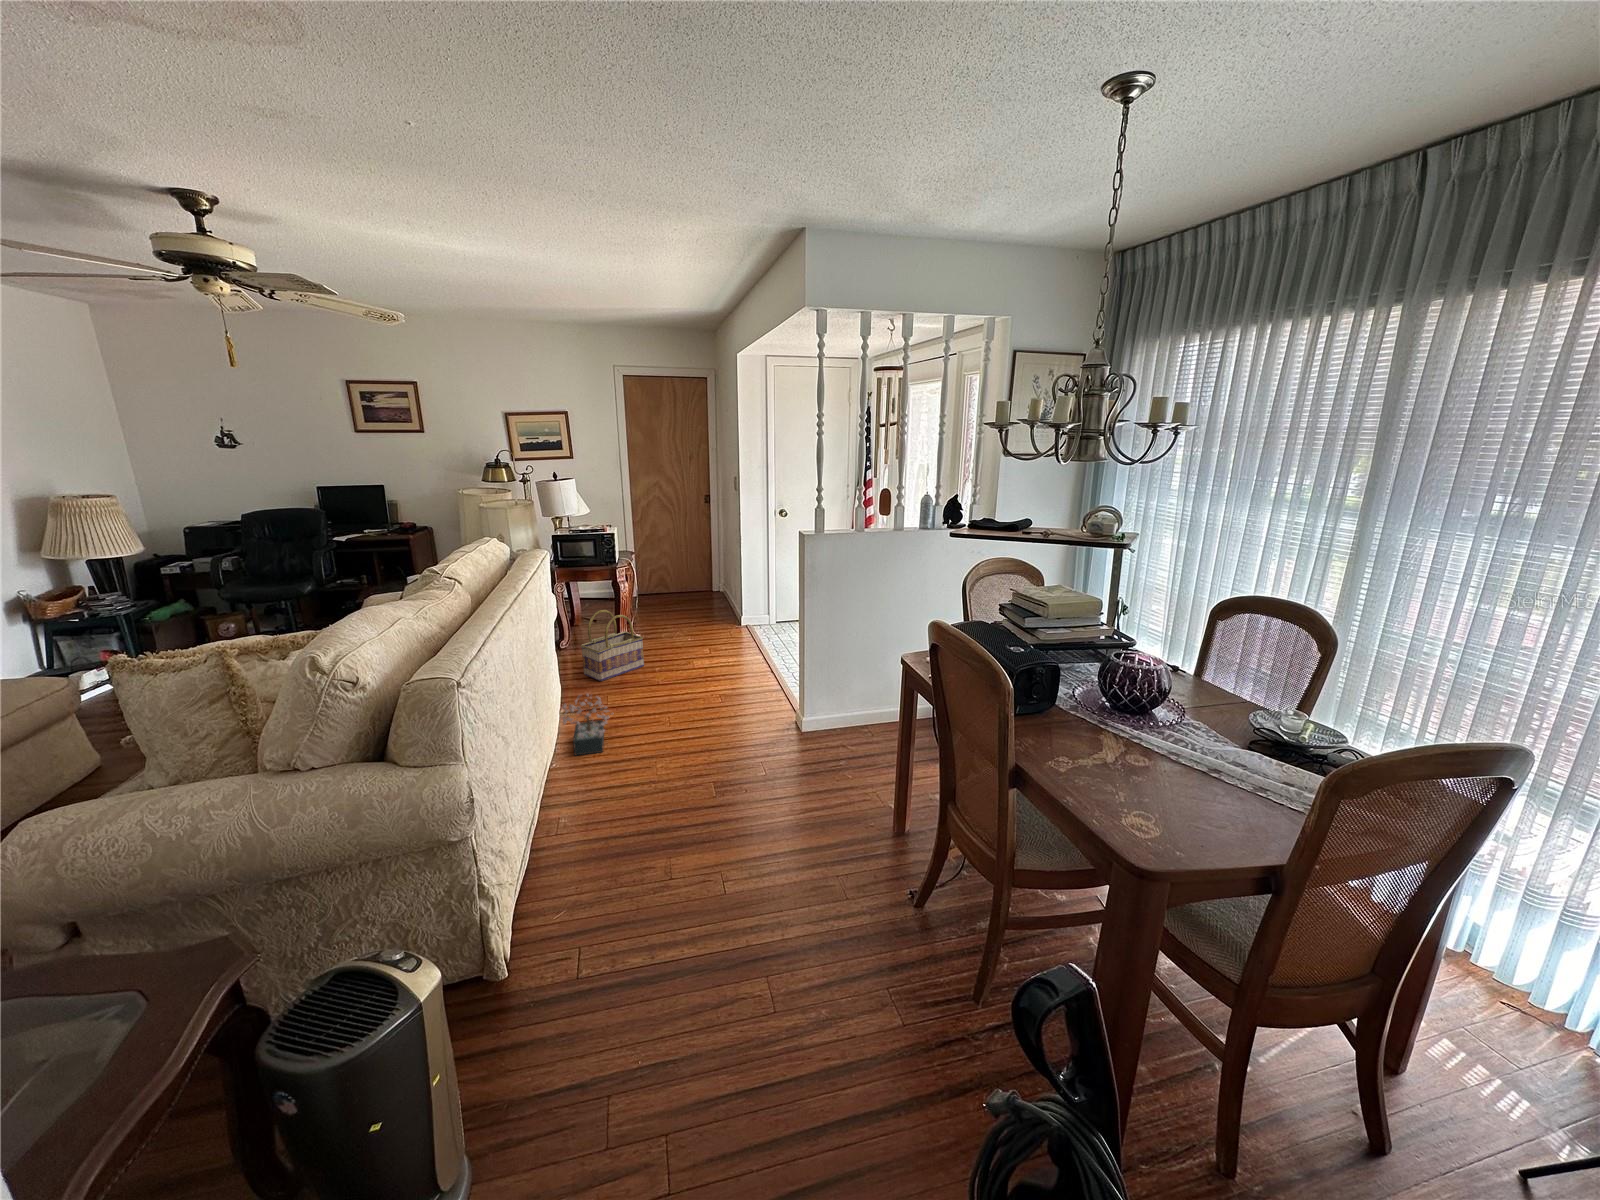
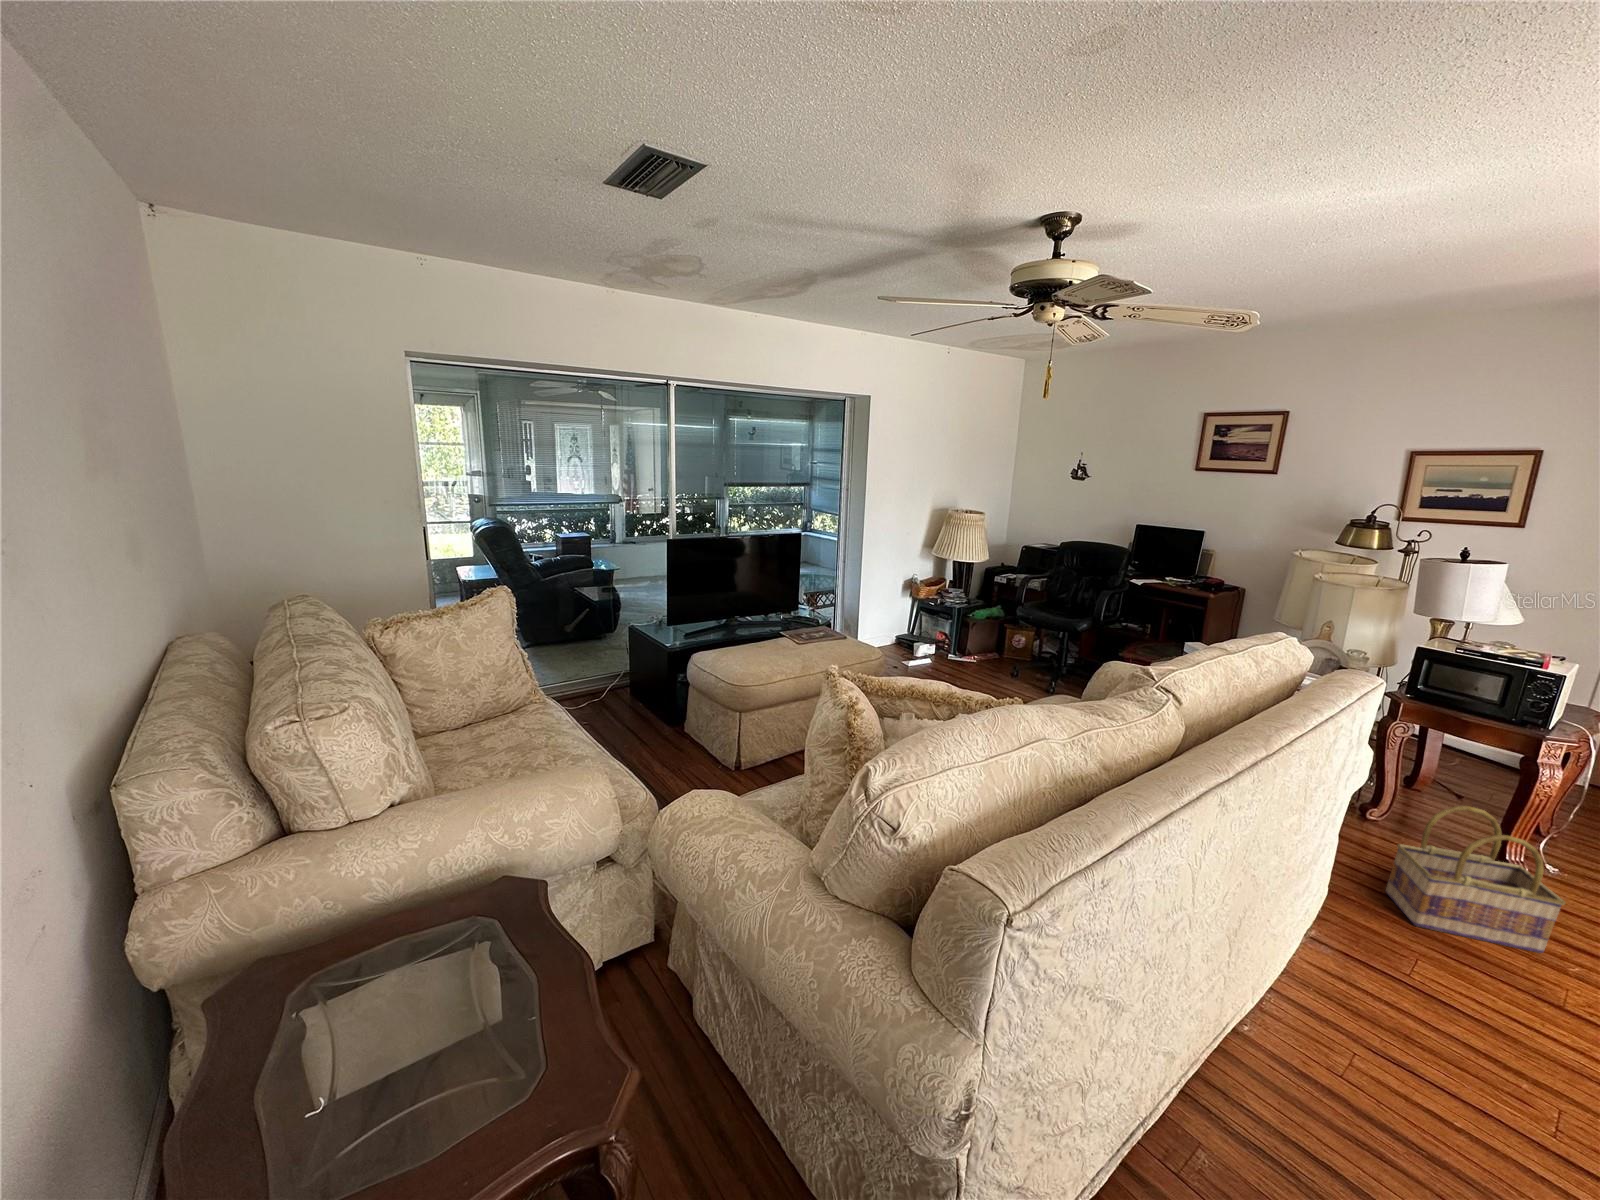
decorative plant: present [563,694,609,755] -> none [1277,947,1400,1083]

